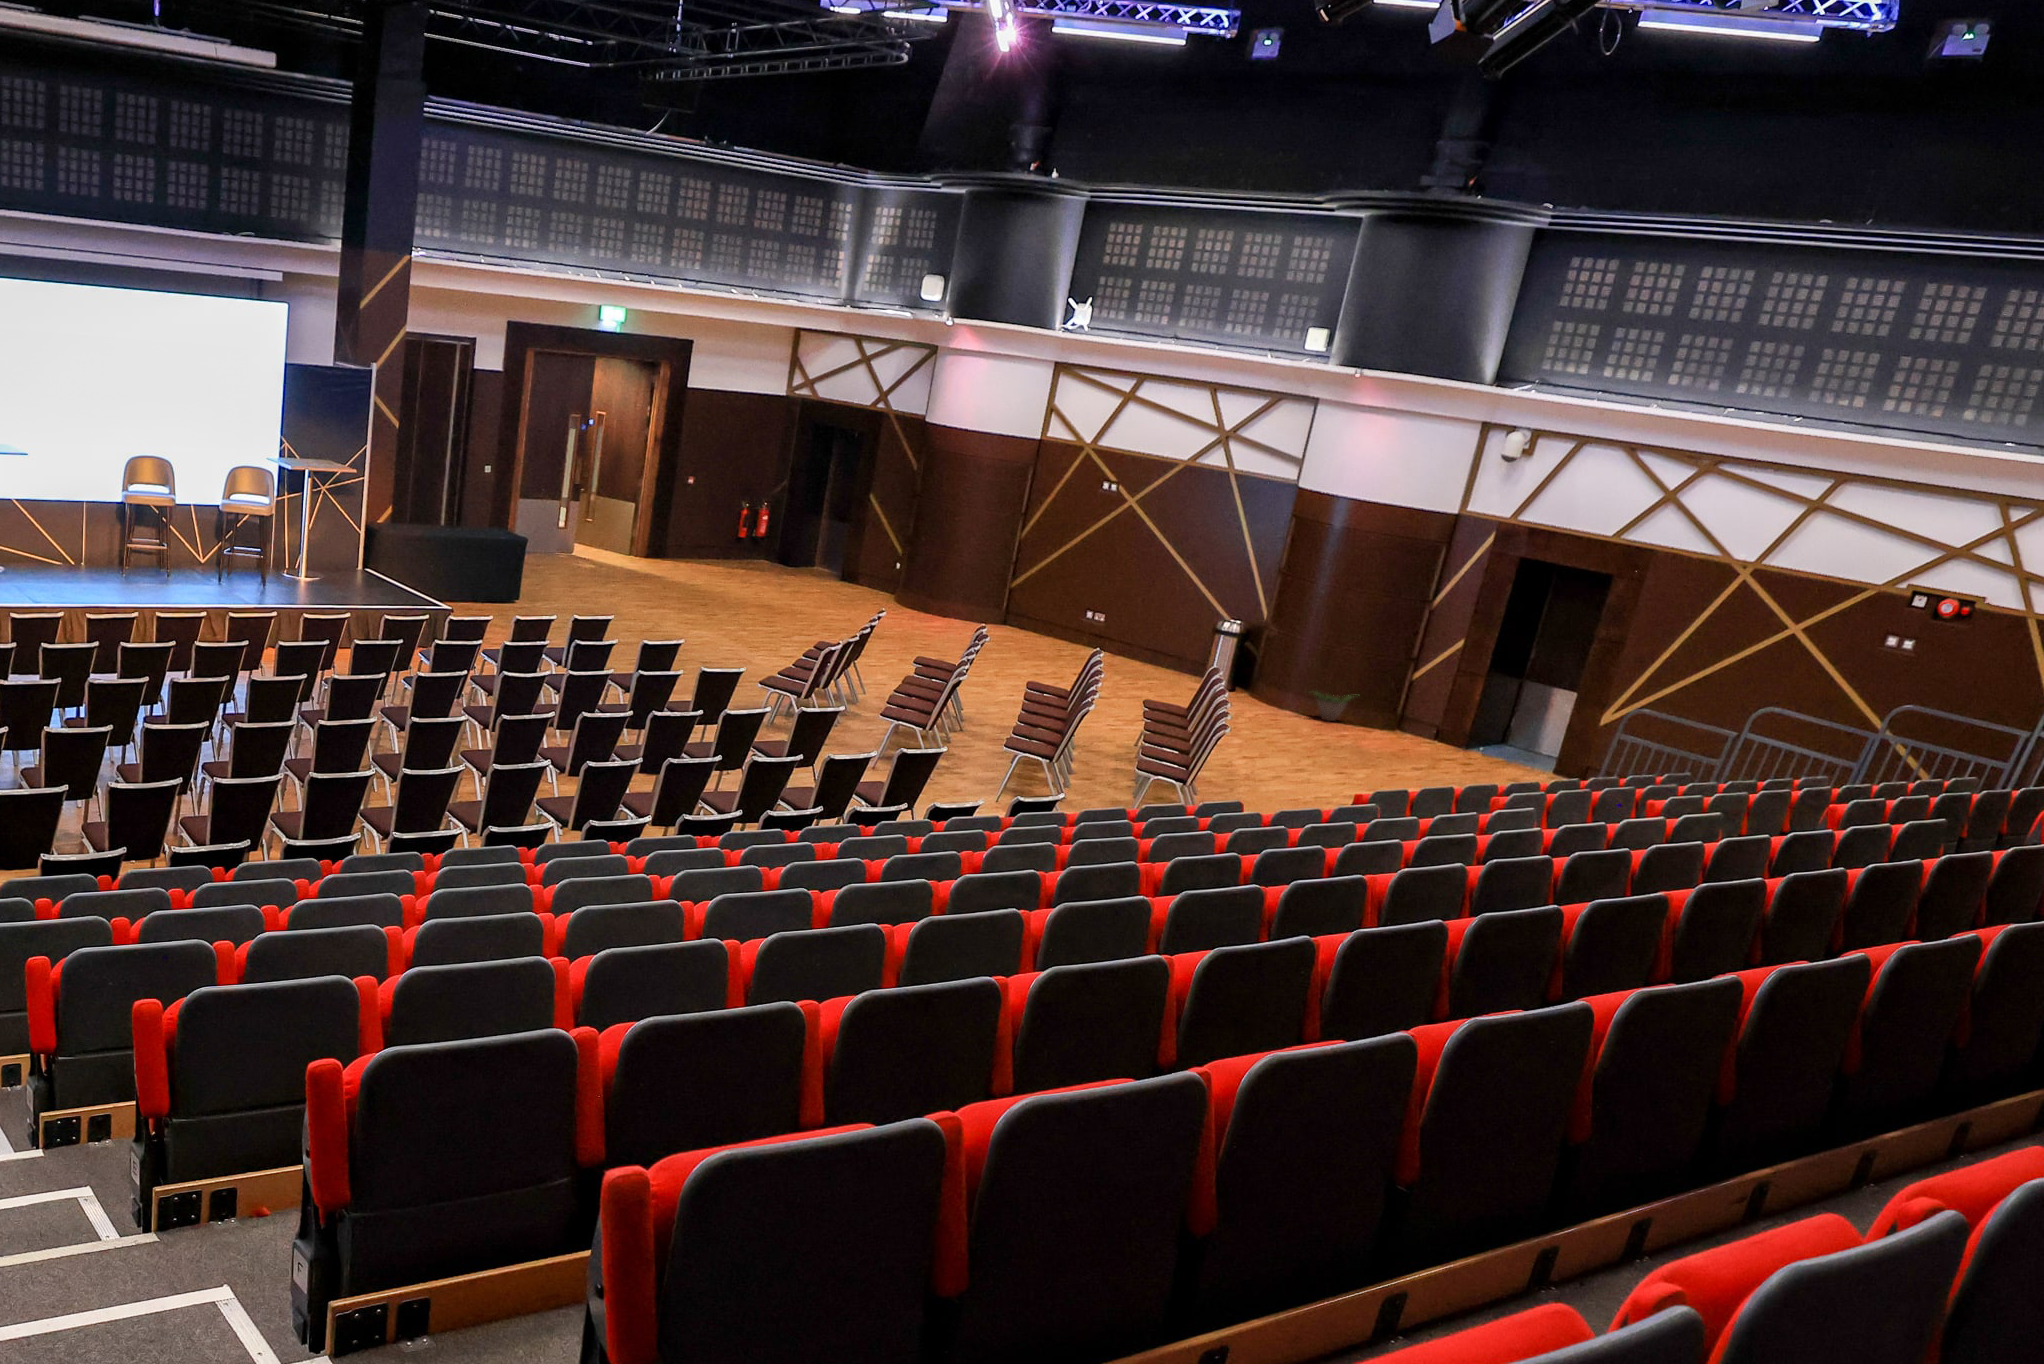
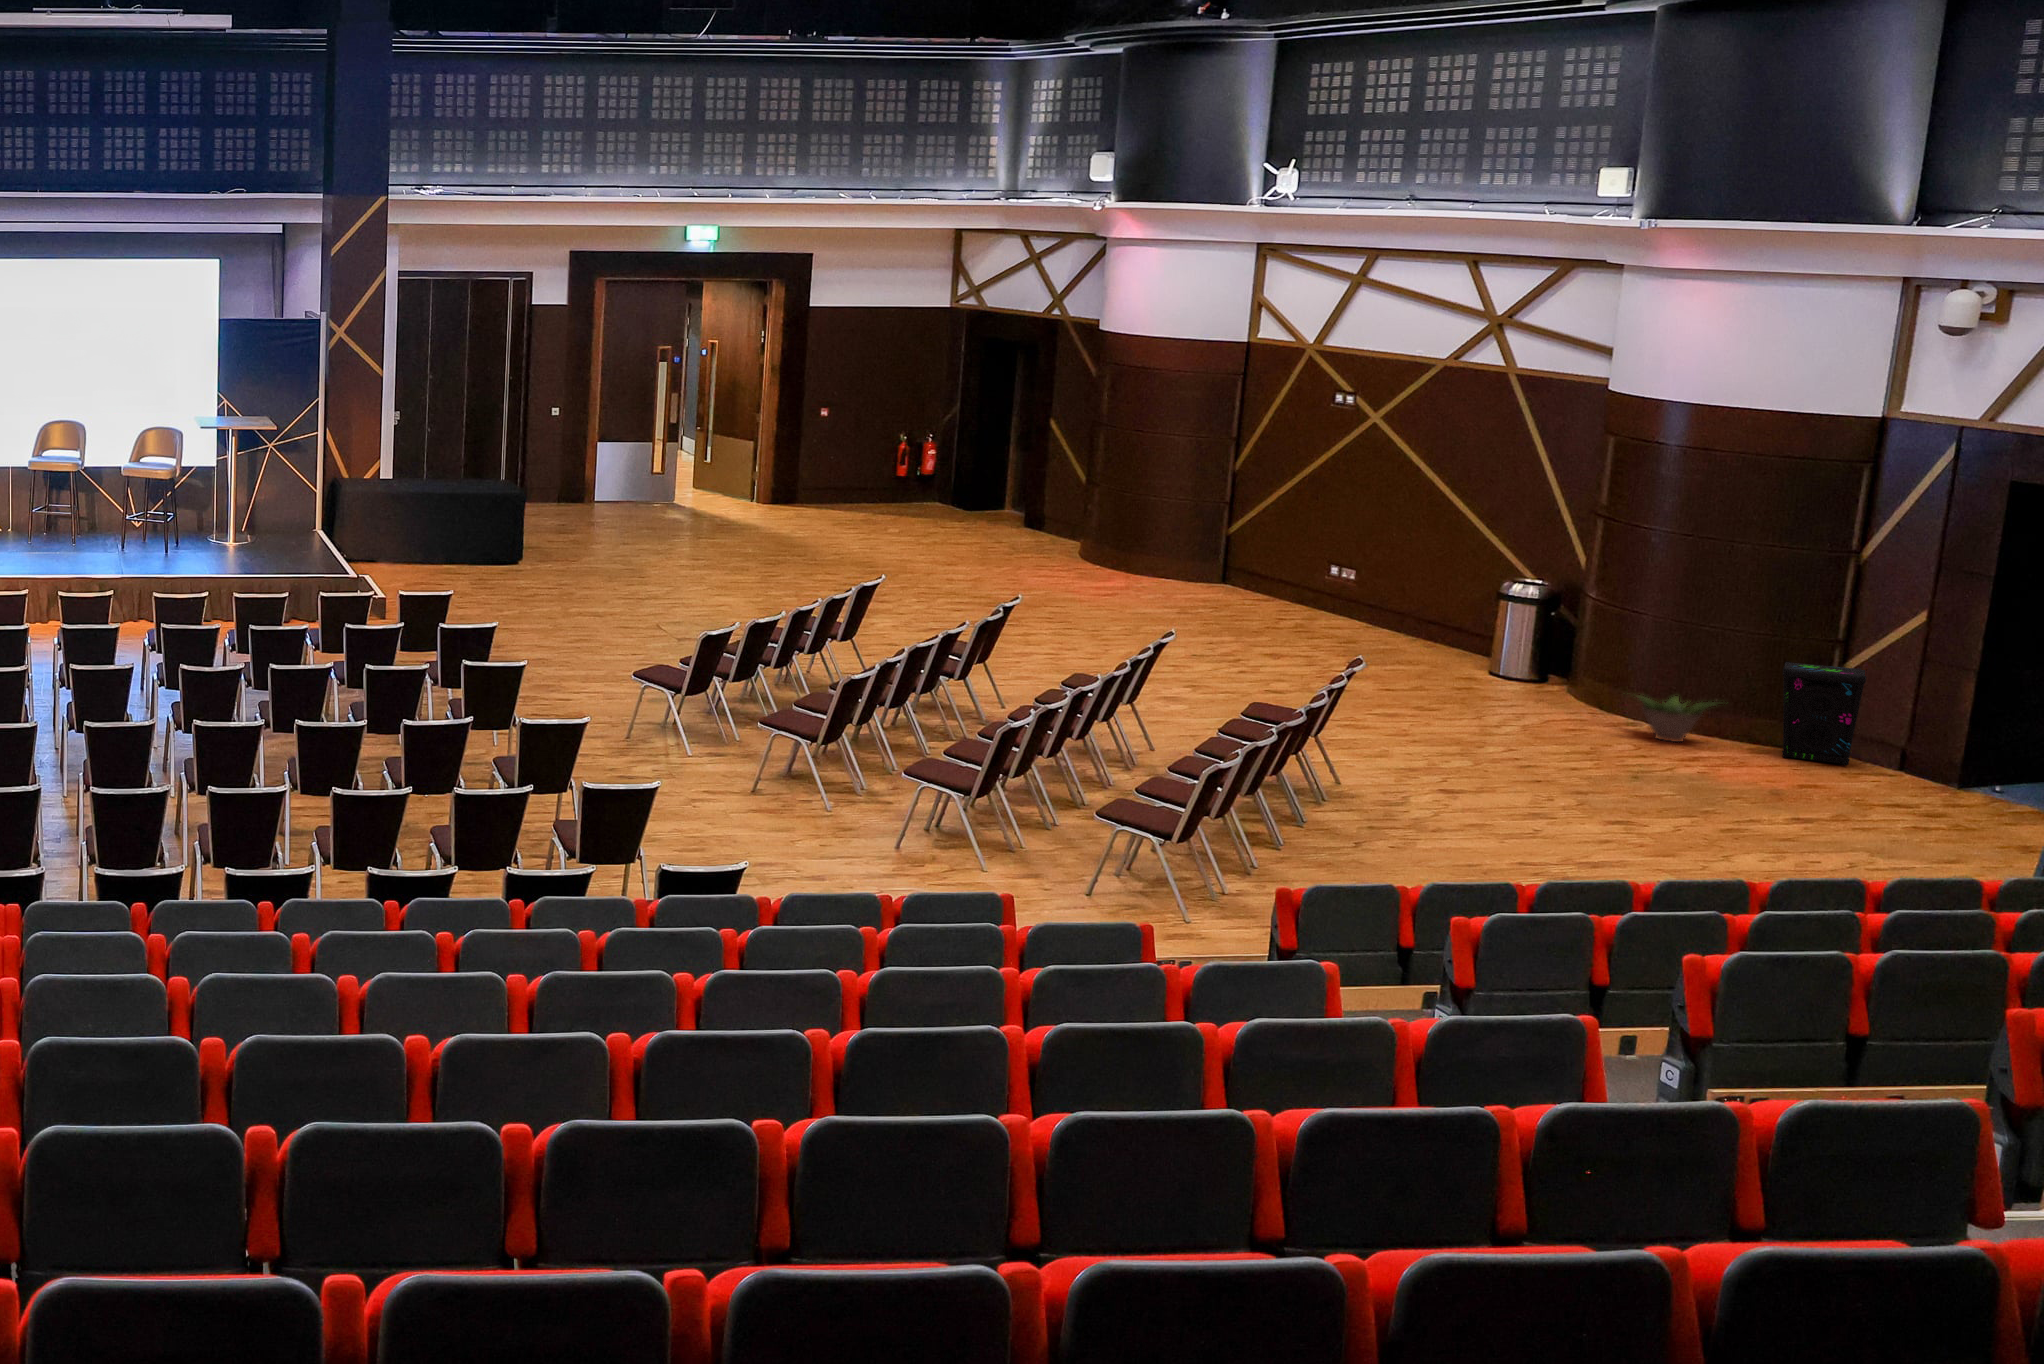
speaker: none [1379,668,1432,731] -> present [1782,661,1867,765]

